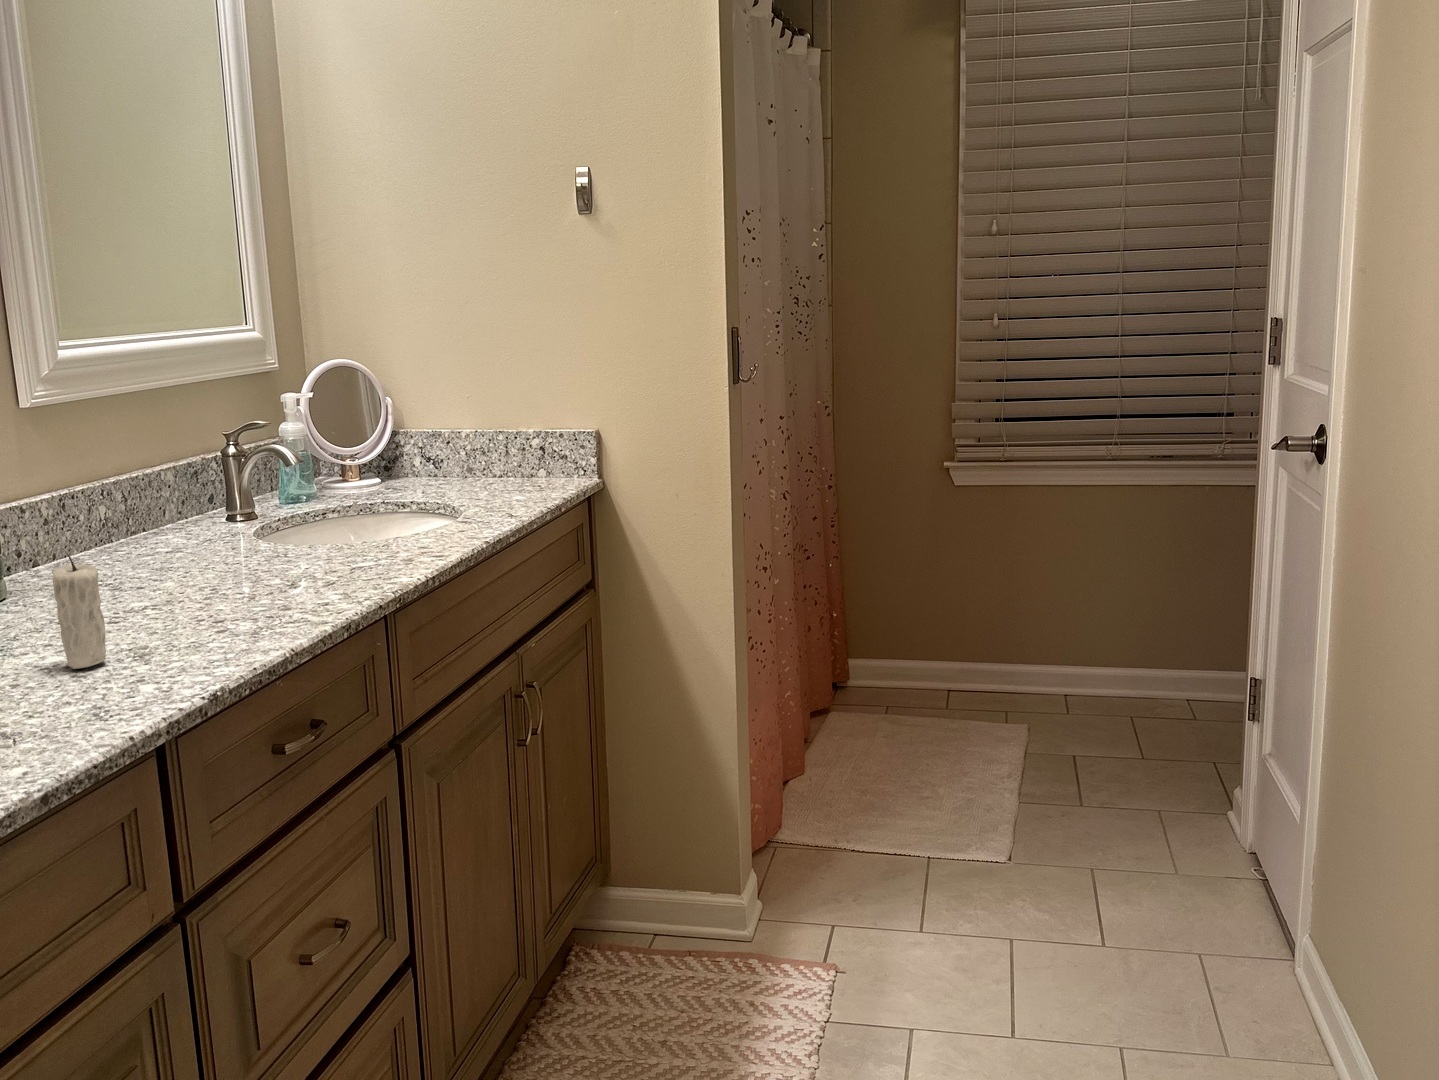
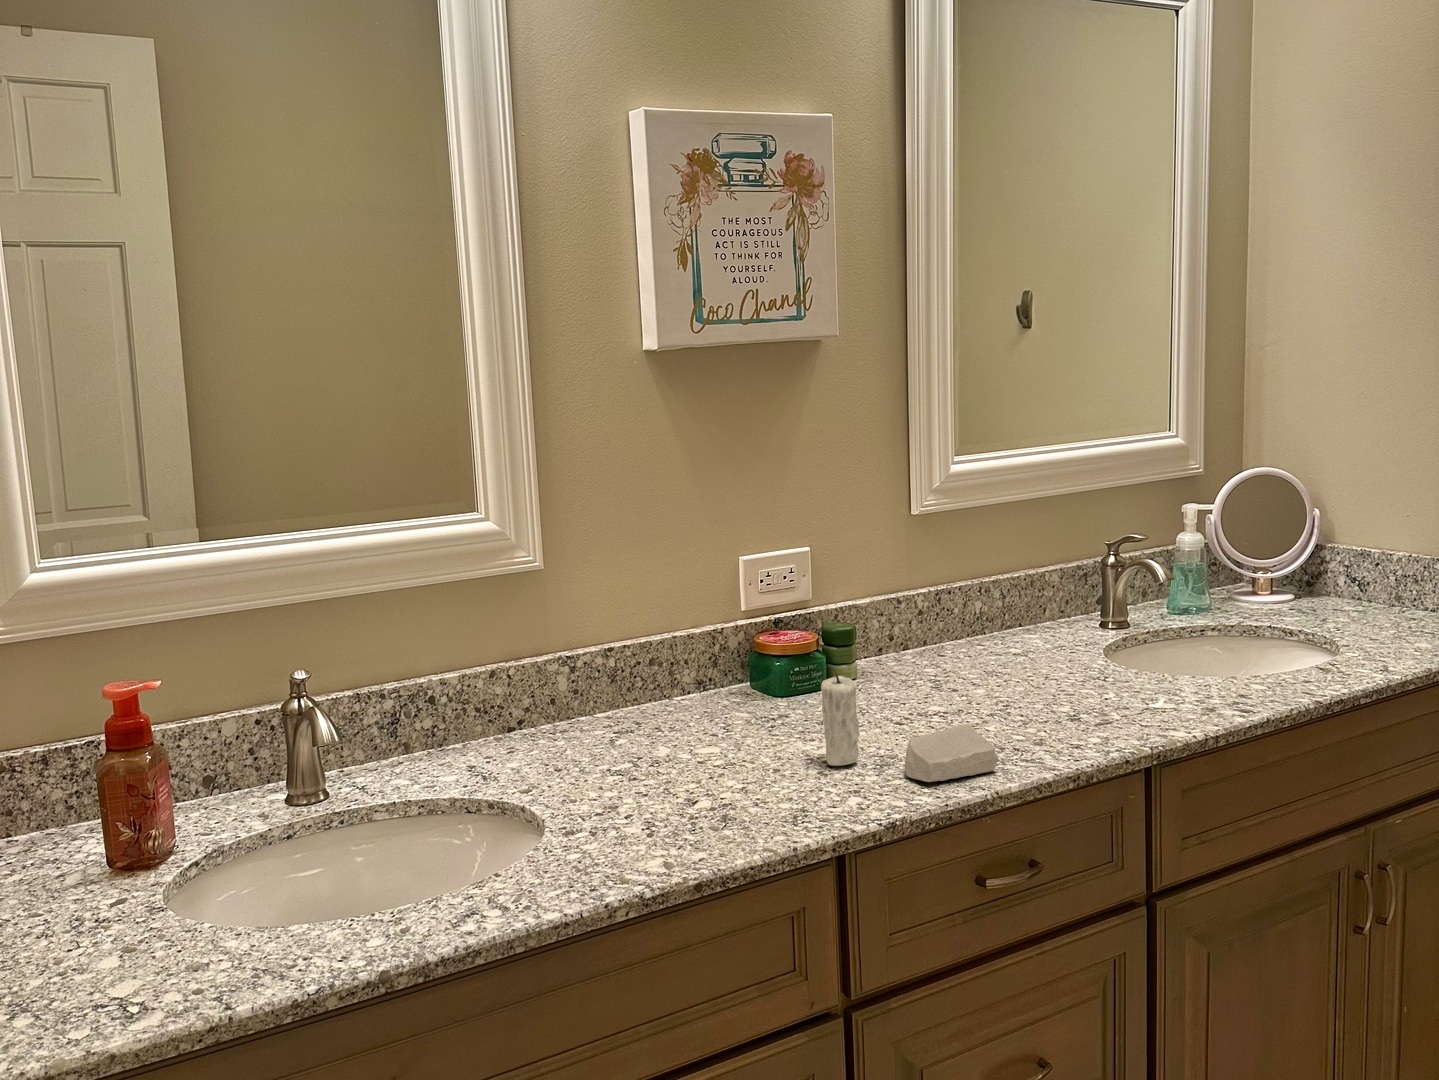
soap bar: none [172,596,270,658] -> present [905,724,998,782]

